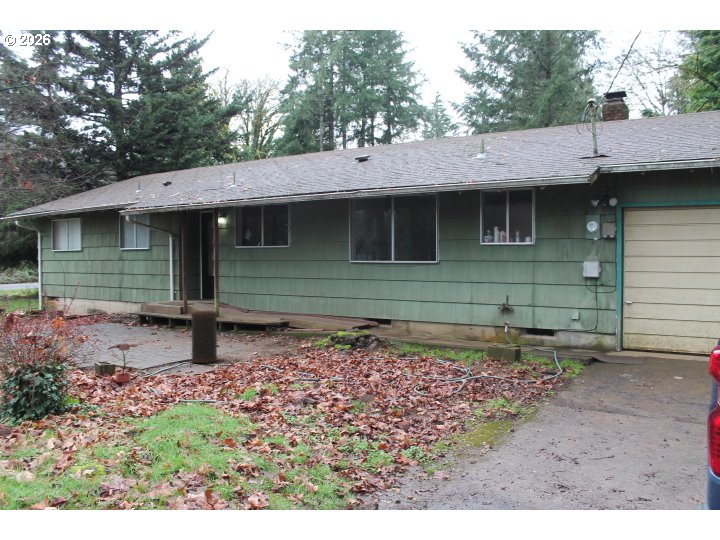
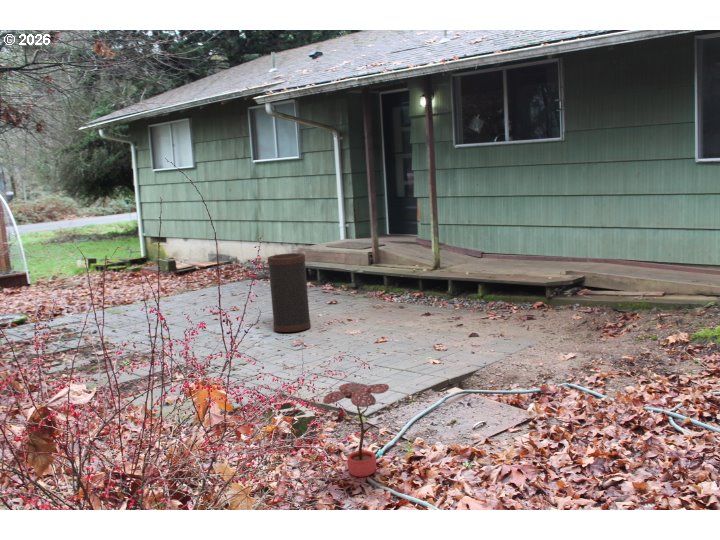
trash can: present [191,311,217,363] -> present [268,253,311,332]

